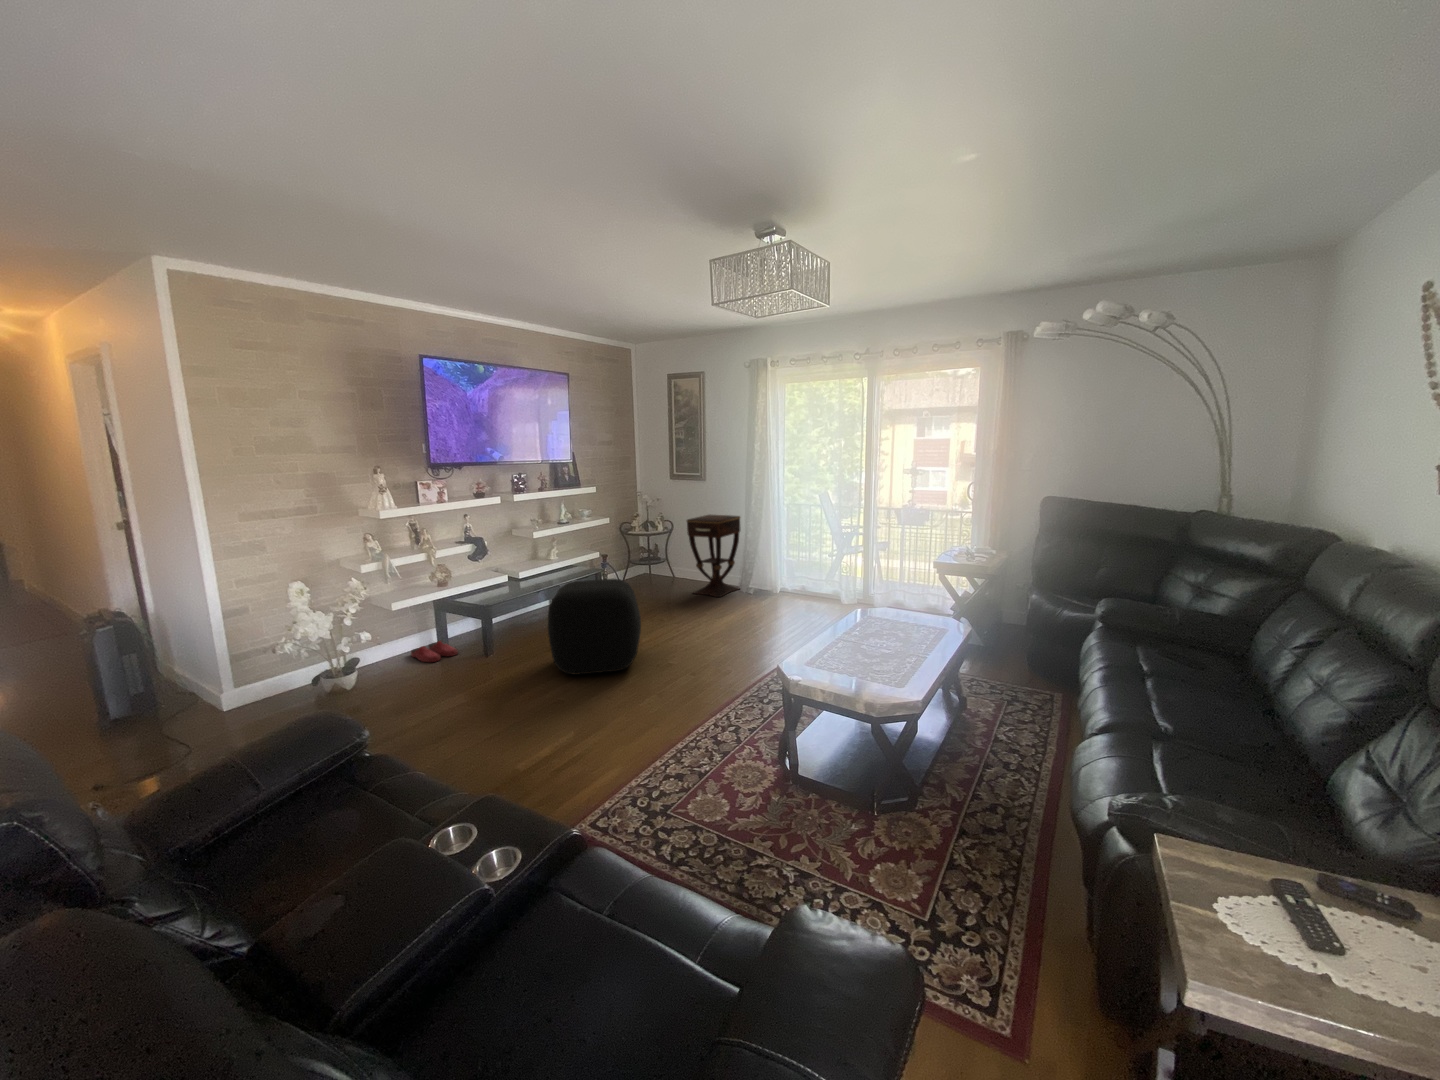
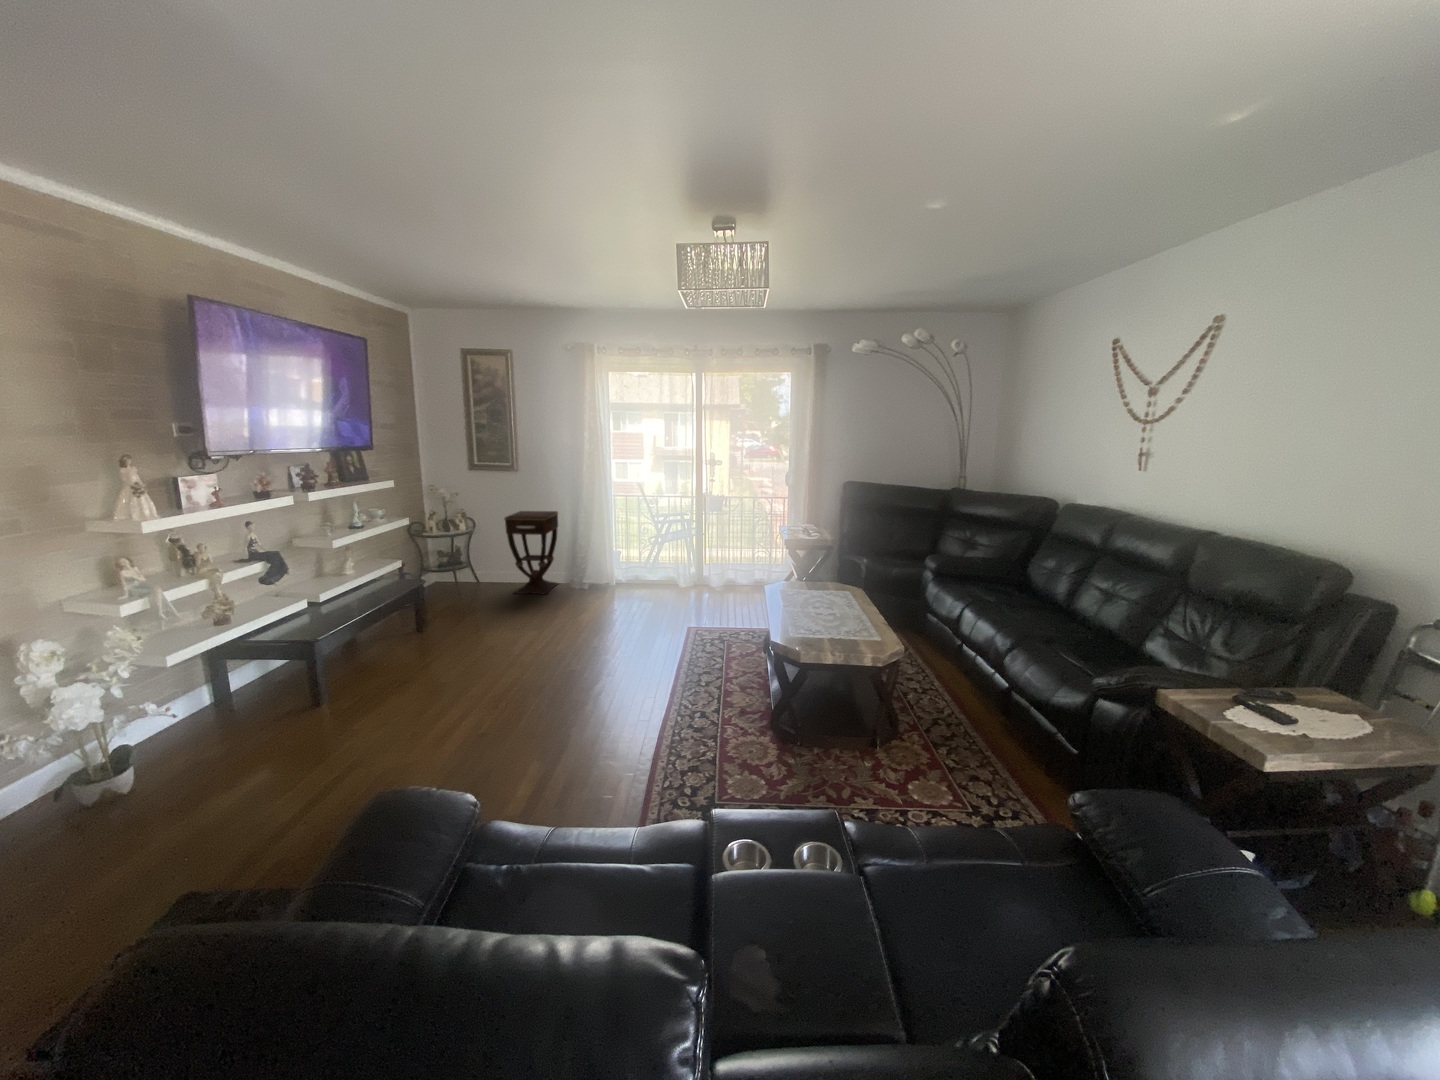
ottoman: present [548,579,641,675] -> none [425,586,540,699]
slippers: present [411,641,458,662] -> none [184,695,268,727]

